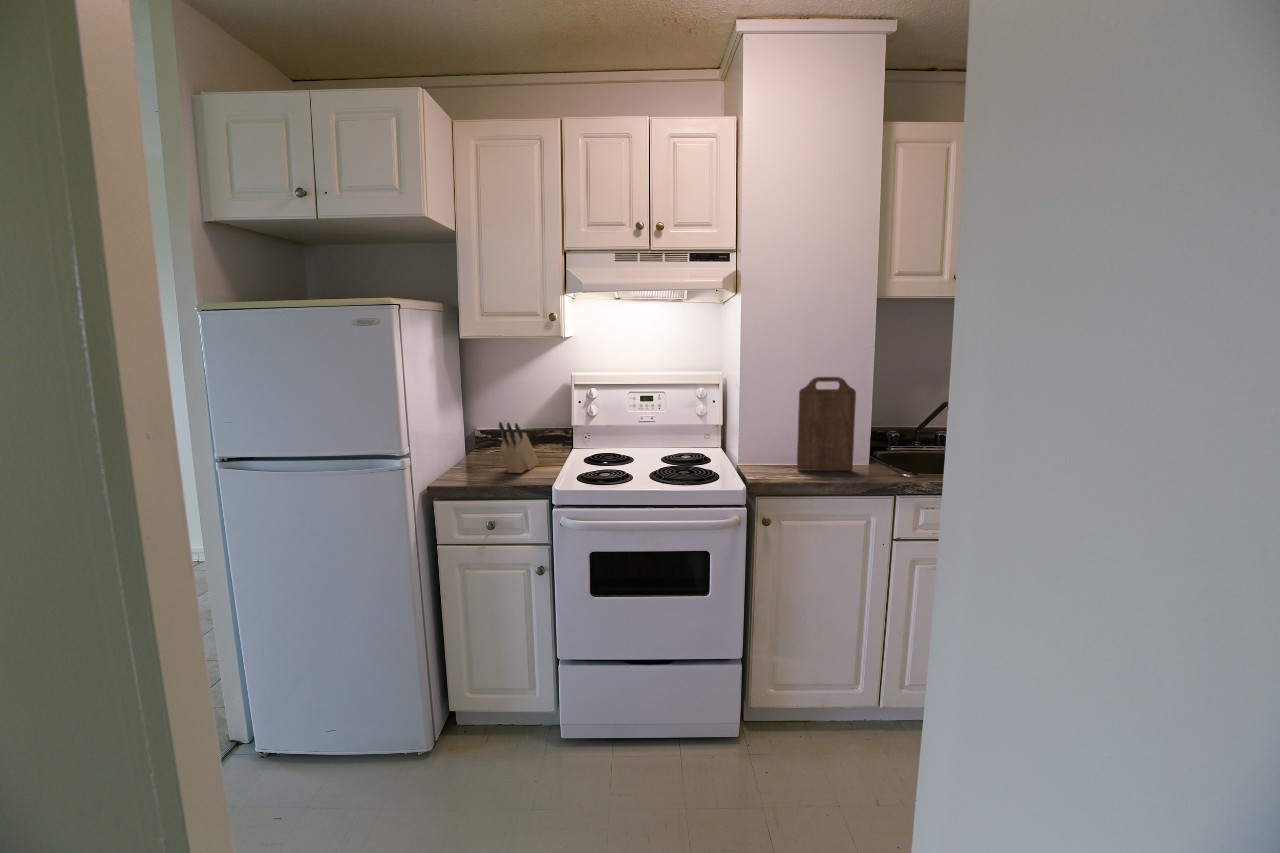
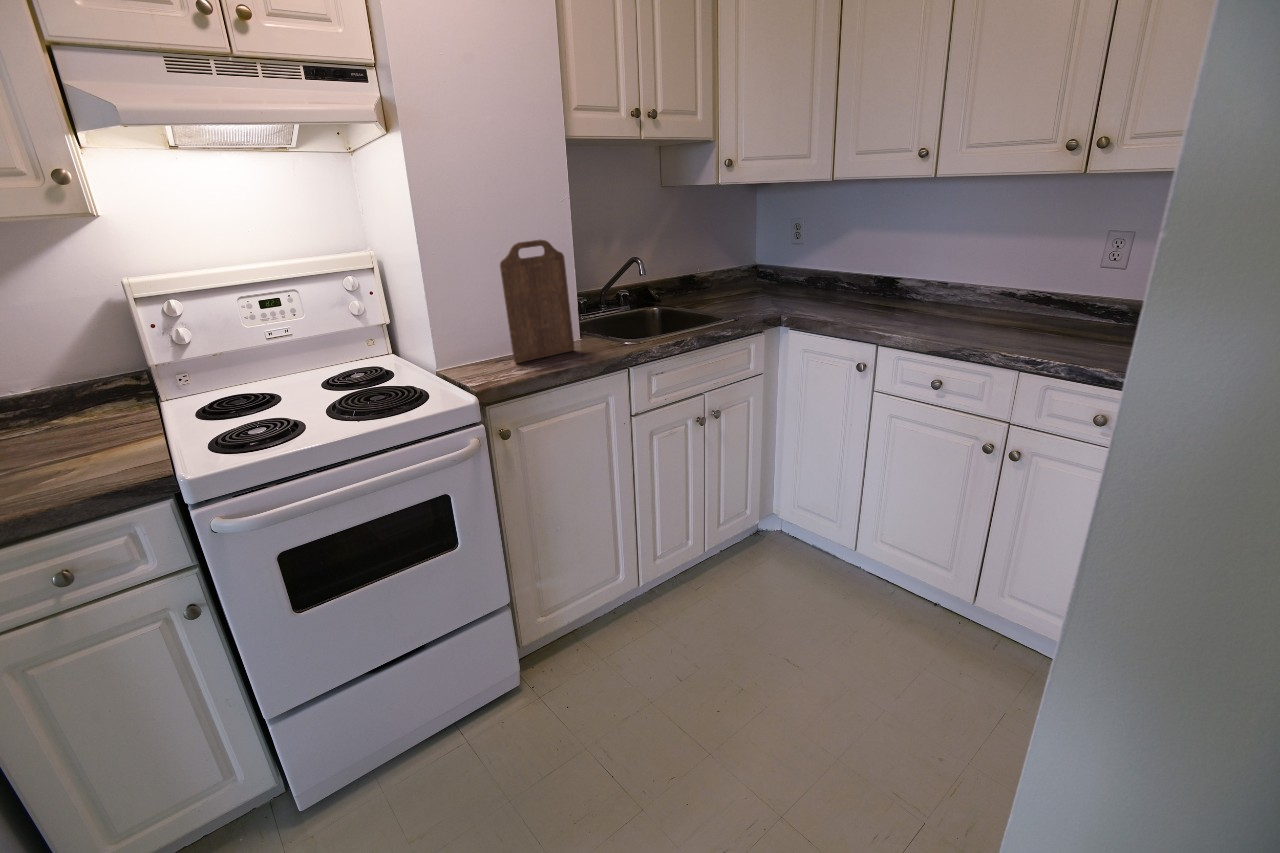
knife block: present [499,422,539,473] -> none [12,388,112,475]

